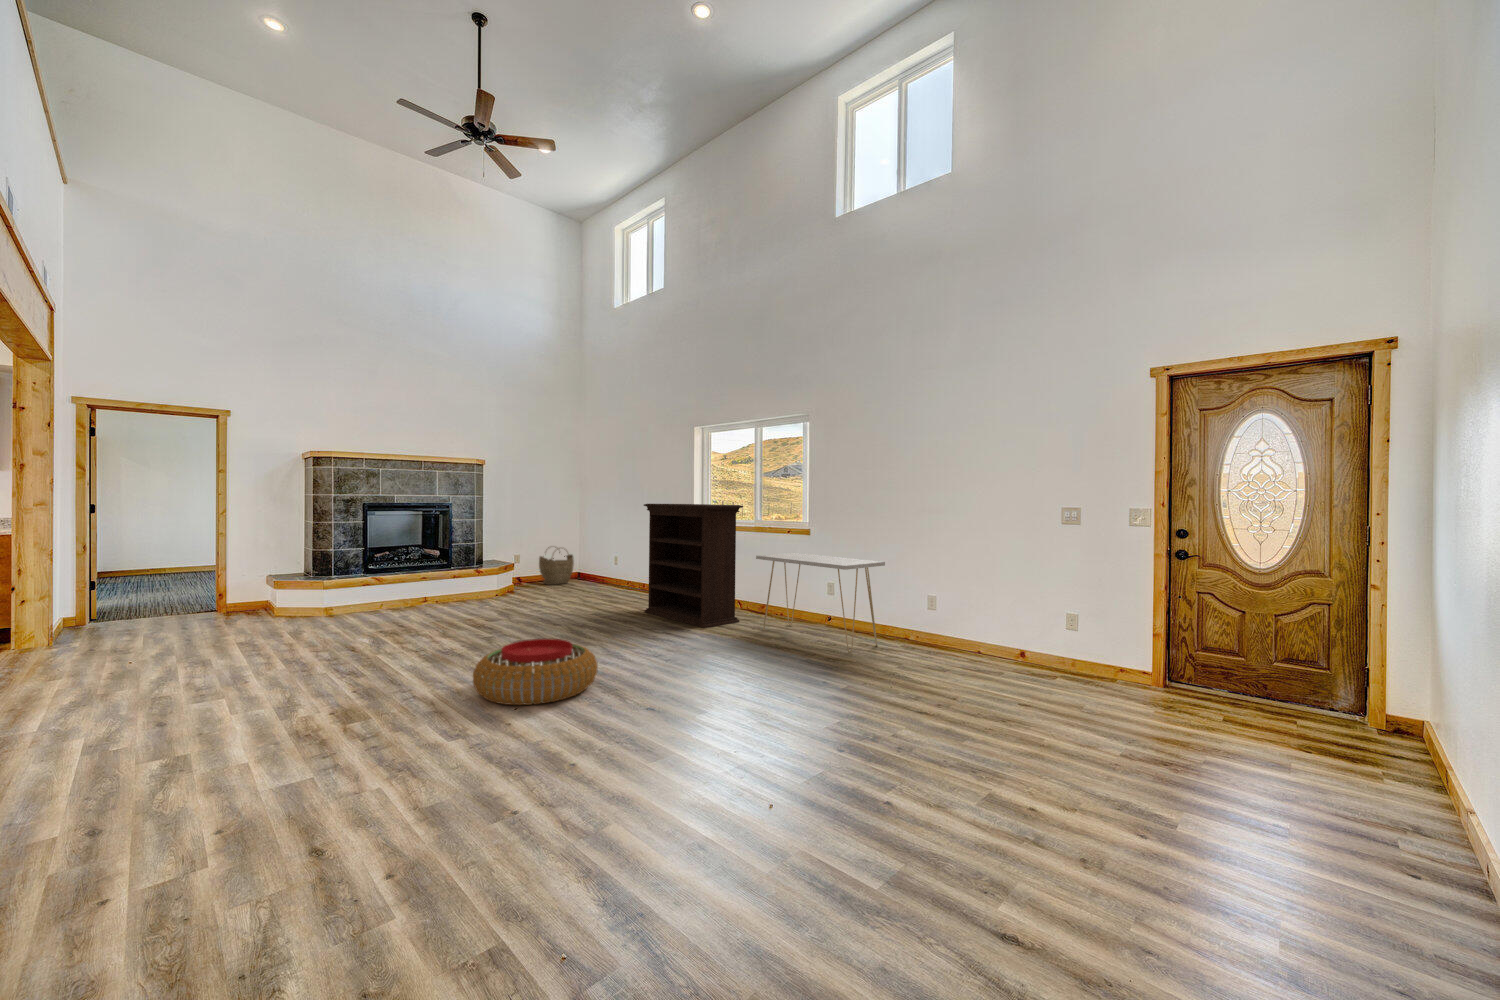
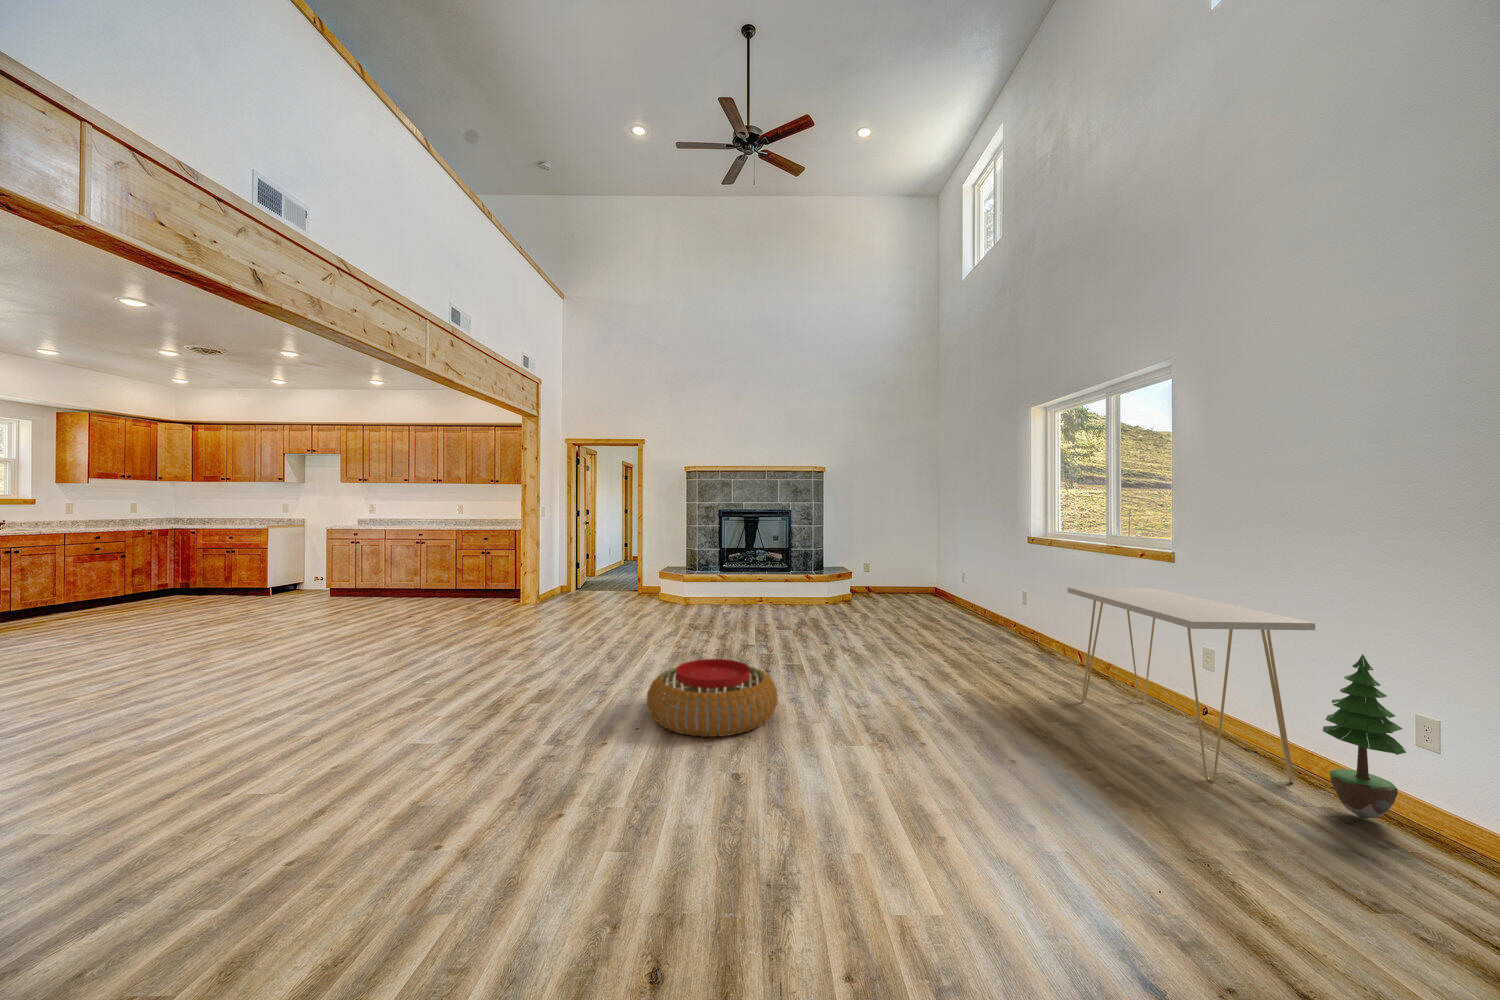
bookshelf: present [644,504,743,628] -> none [944,510,1065,681]
woven basket: present [539,547,574,585] -> none [878,556,915,598]
potted tree: none [893,573,922,652] -> present [1322,654,1406,819]

